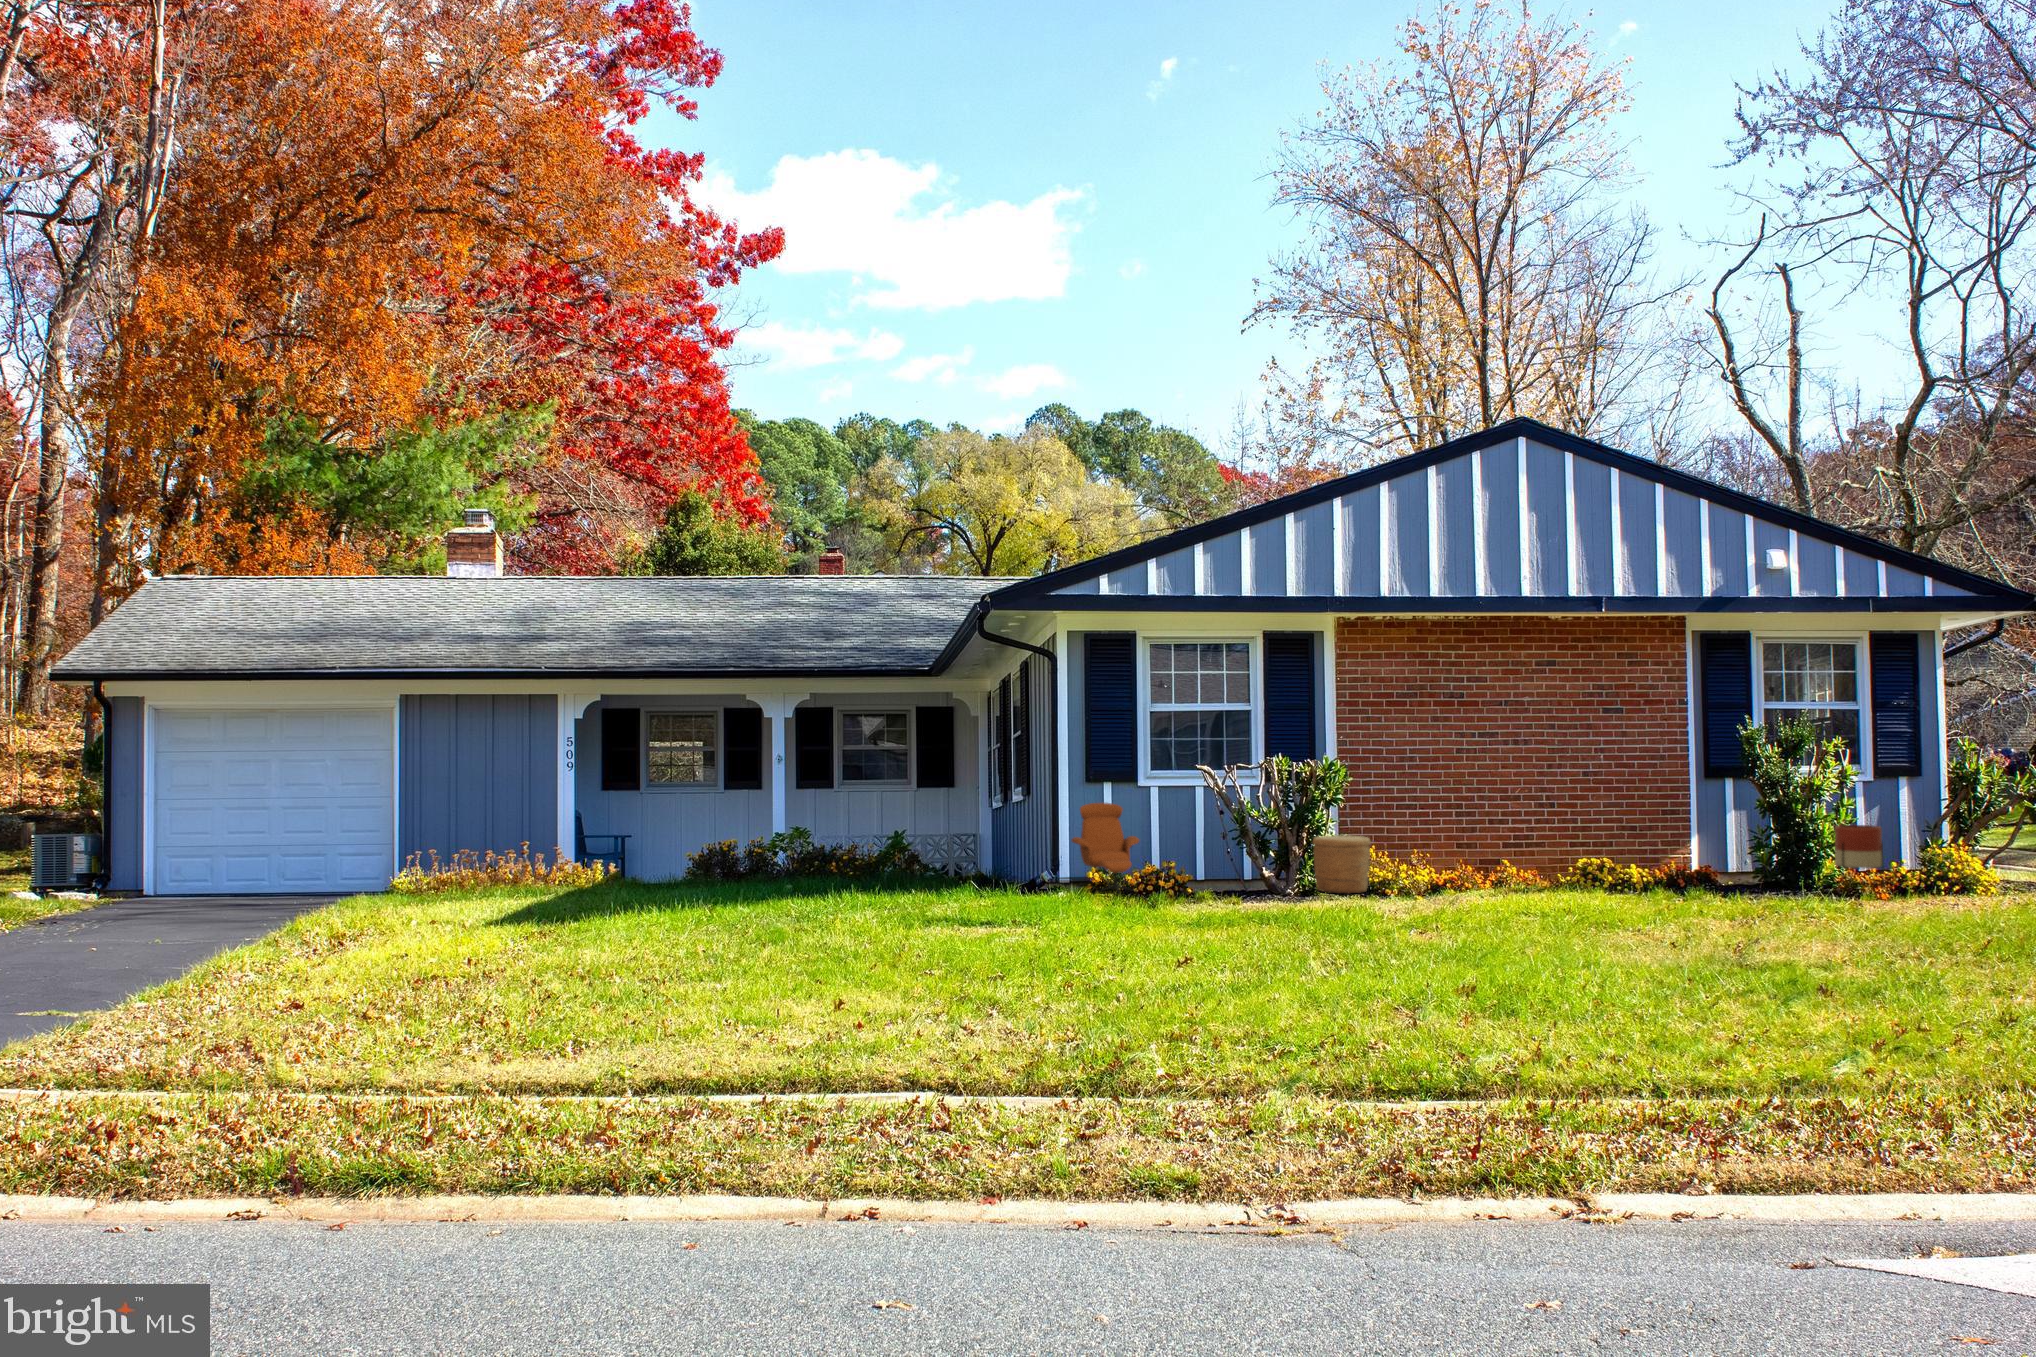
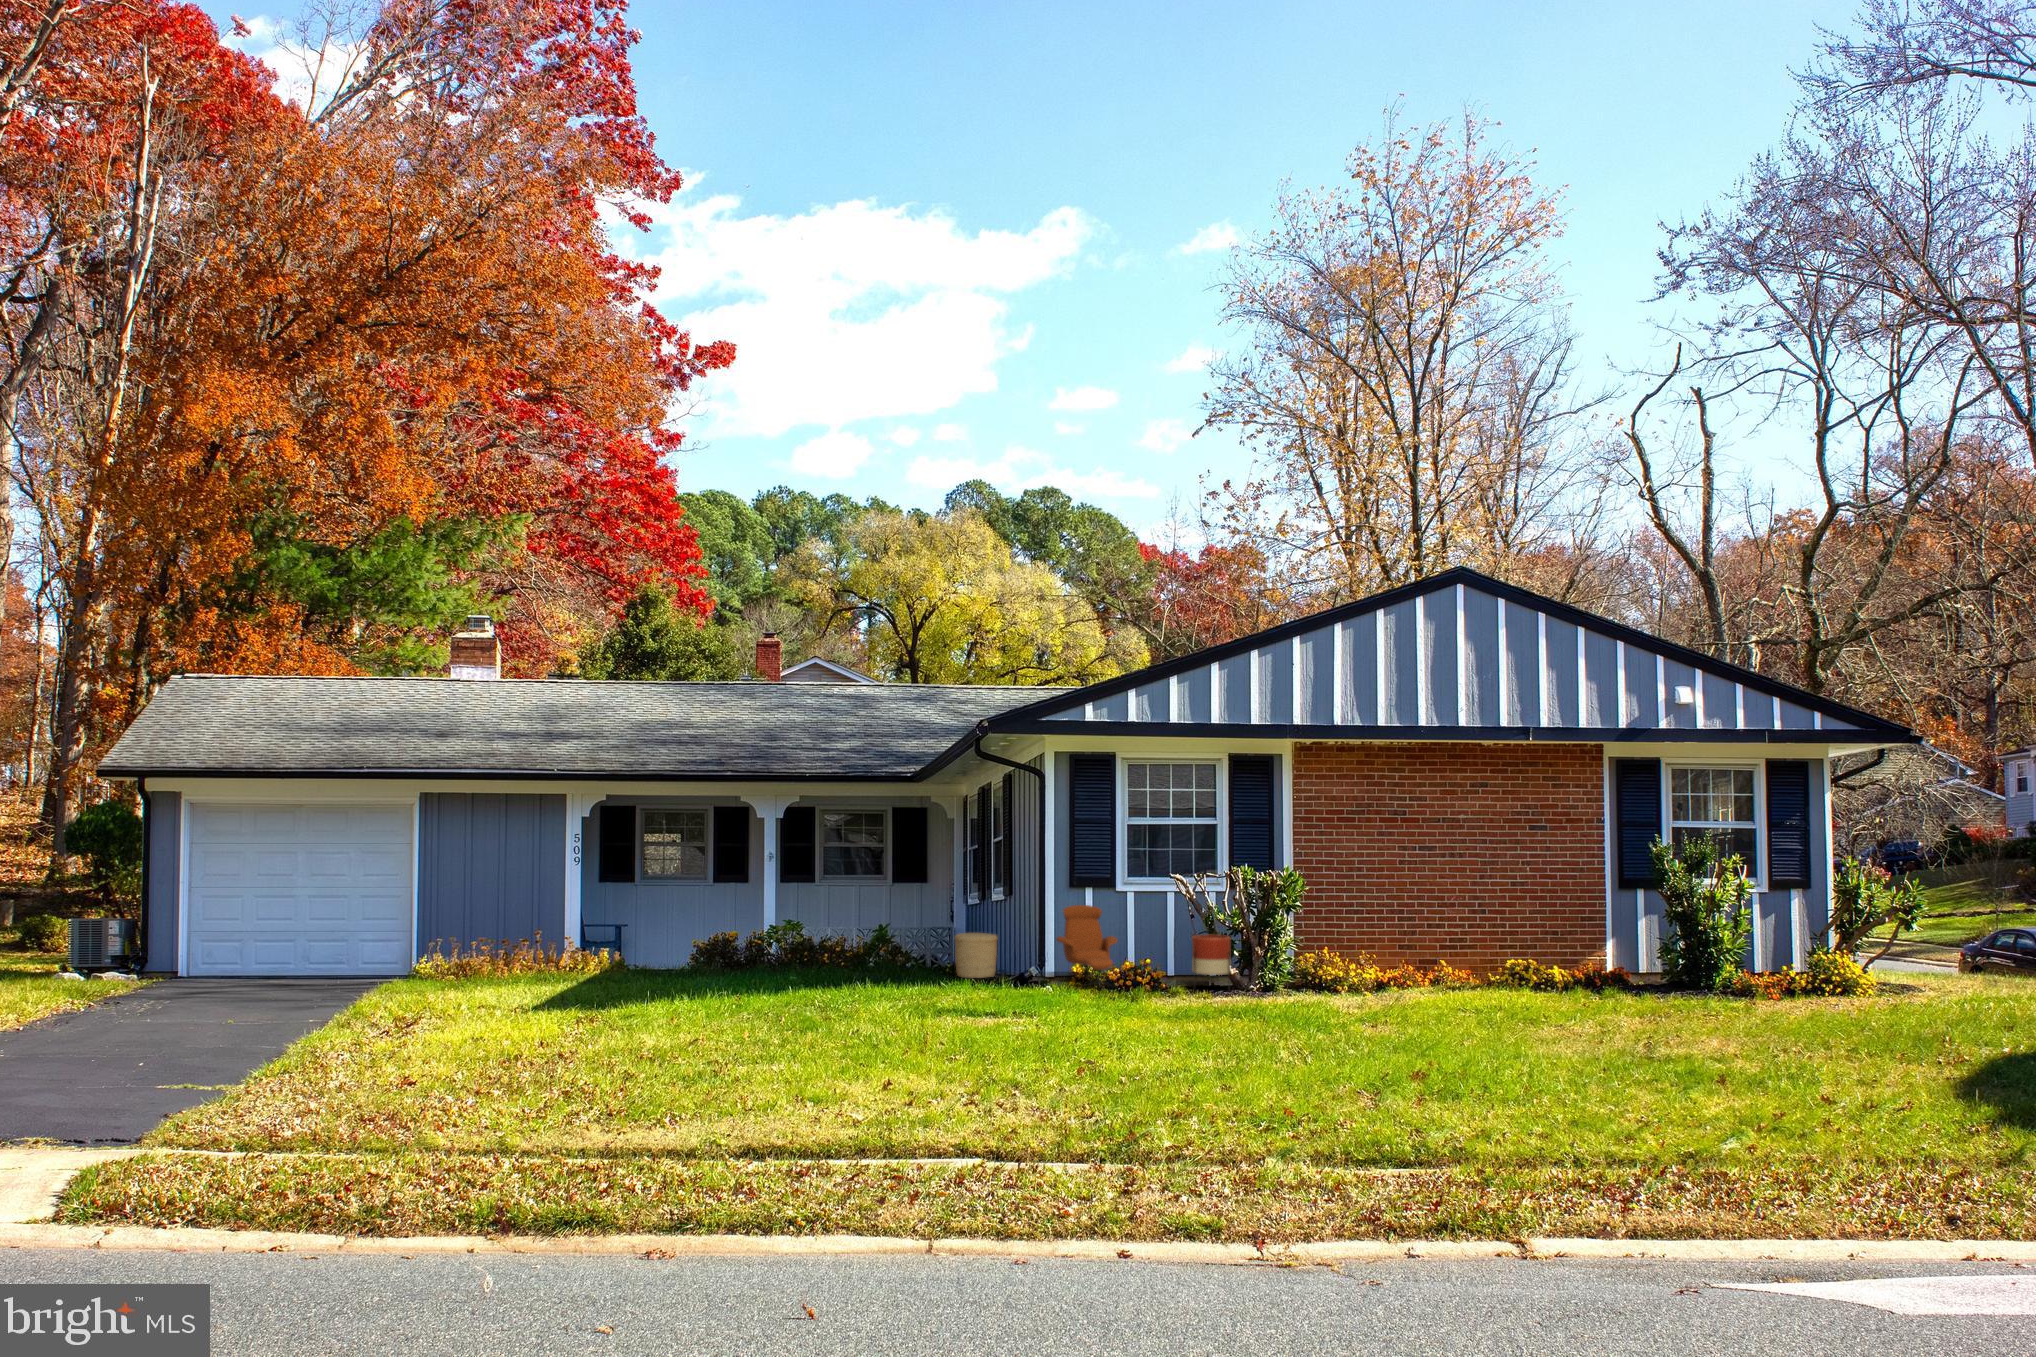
planter: present [1835,825,1884,884] -> present [1192,935,1231,986]
woven basket: present [1313,835,1371,894] -> present [955,933,998,978]

